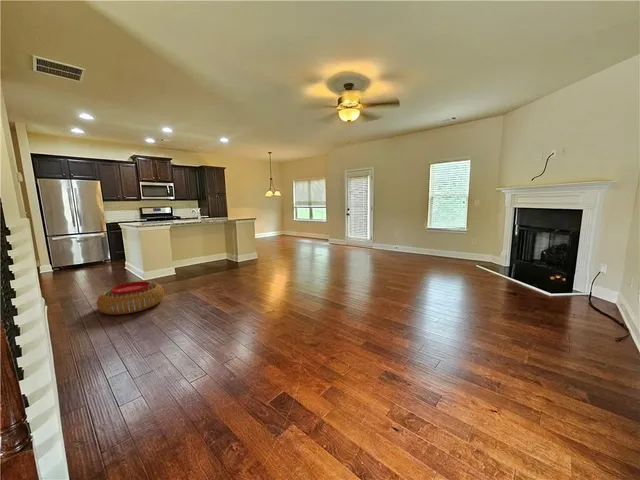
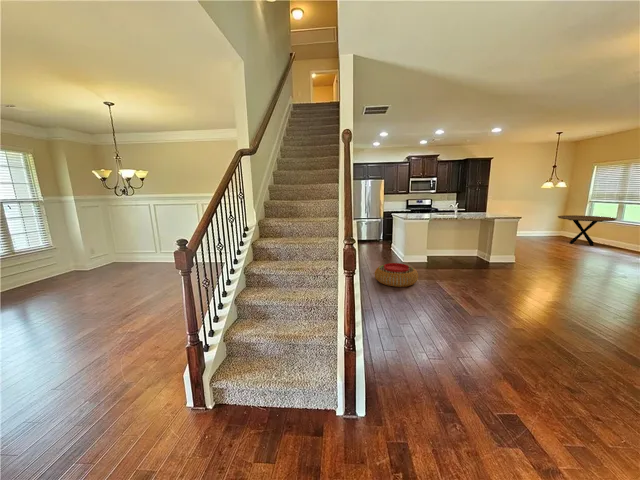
dining table: none [279,217,310,239] -> present [558,215,616,246]

